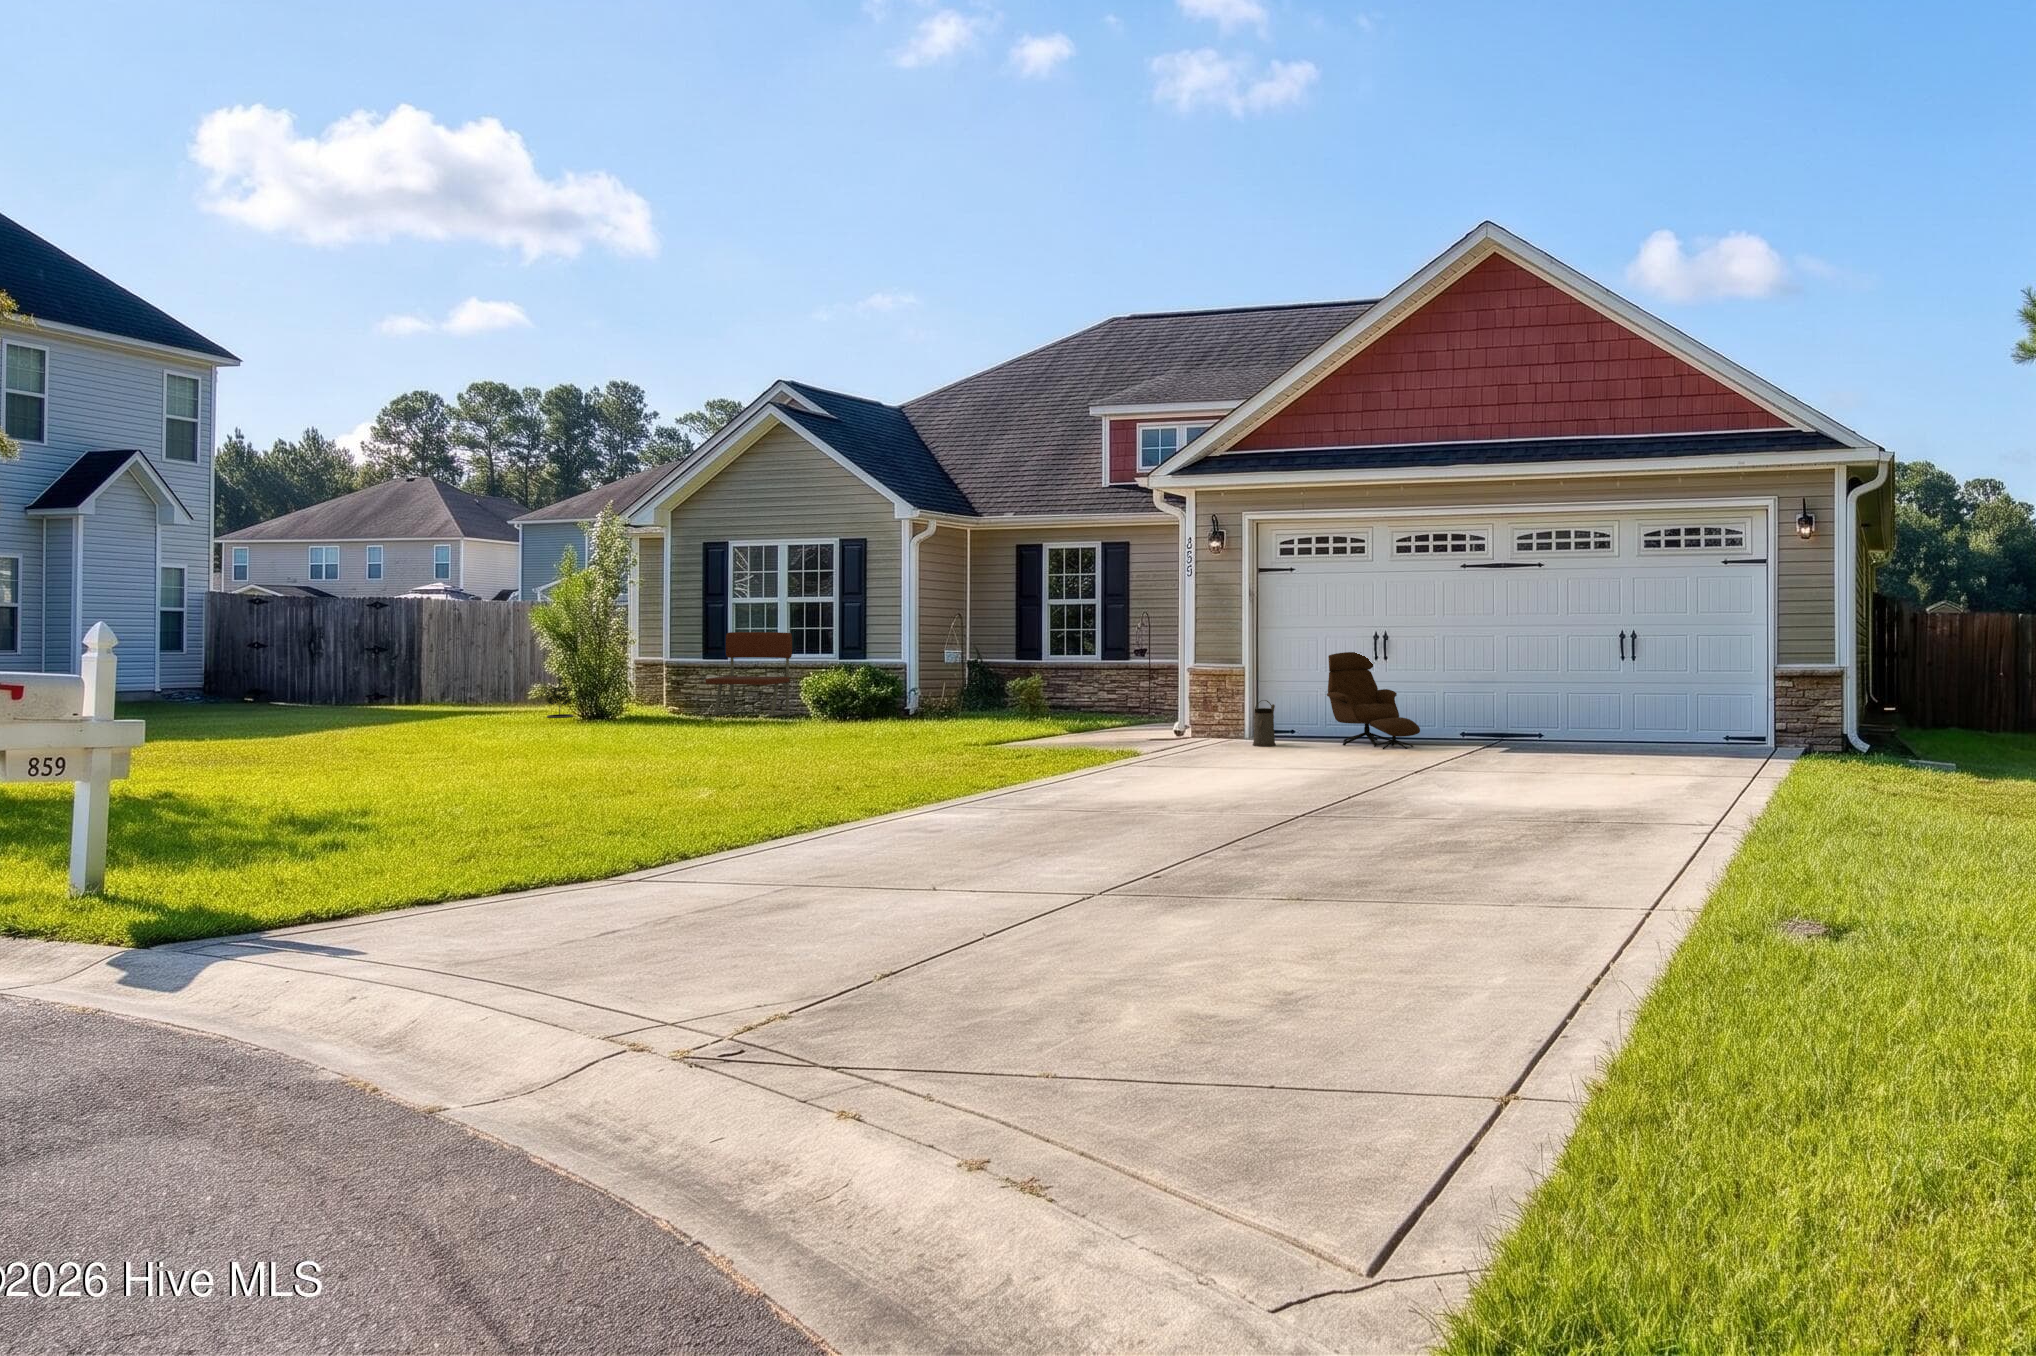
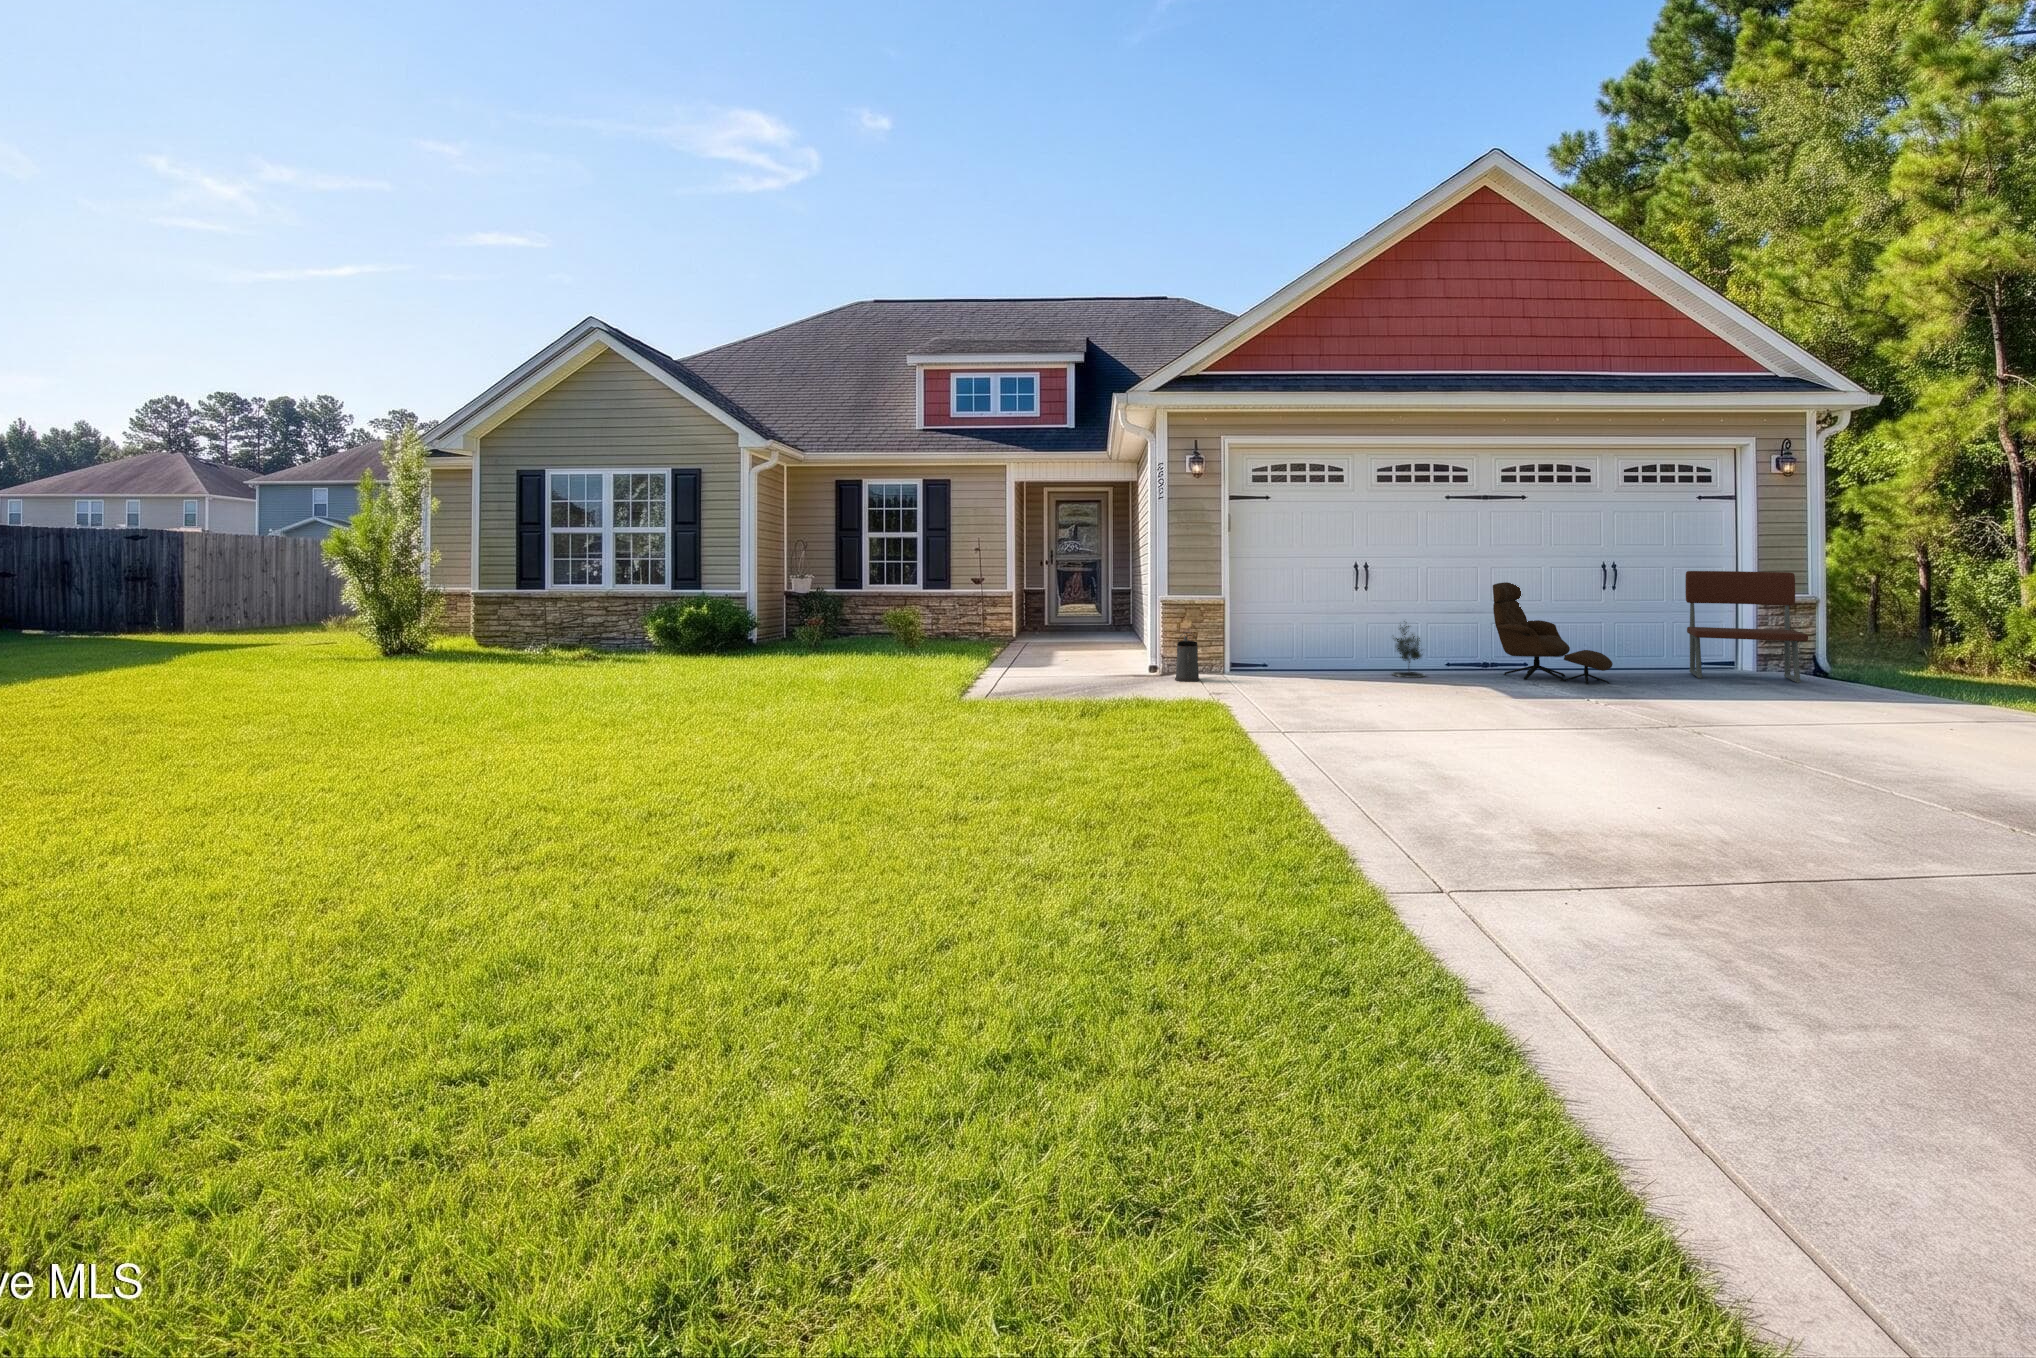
bench: present [706,632,792,717] -> present [1685,571,1808,683]
lounge chair: present [1327,652,1420,749] -> present [1493,582,1613,684]
potted tree: present [544,675,573,718] -> present [1393,621,1424,678]

